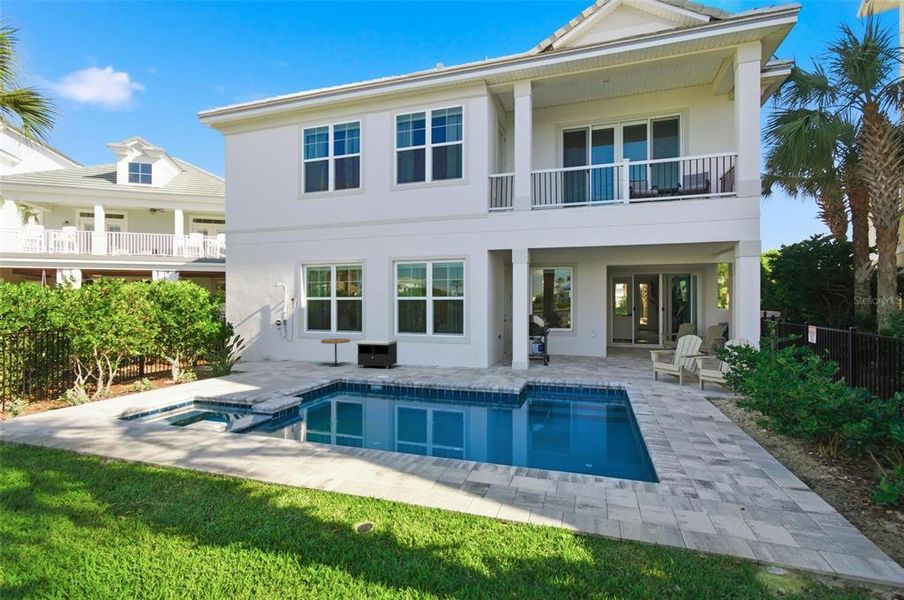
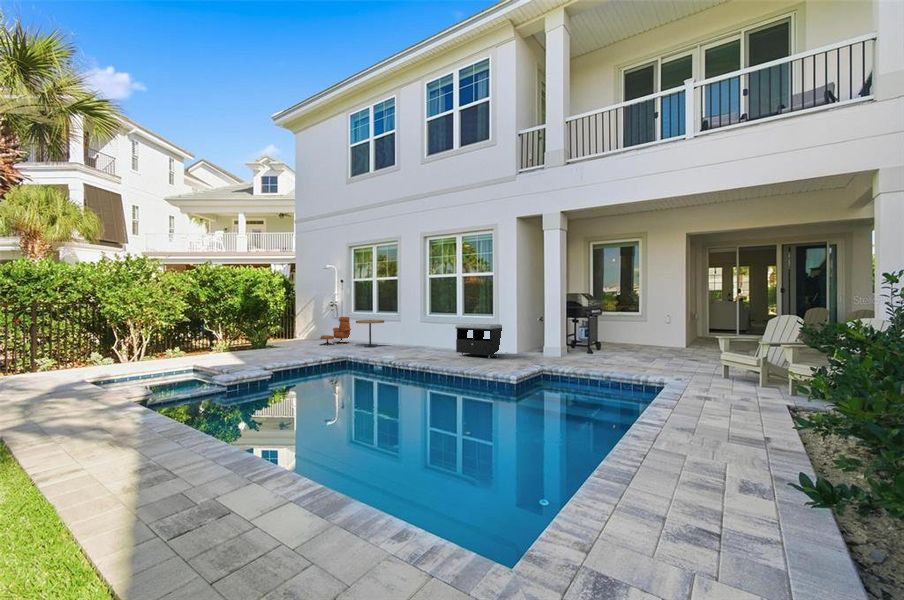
lounge chair: none [278,336,308,367] -> present [321,317,351,345]
storage bench: present [357,339,397,369] -> present [455,323,502,358]

